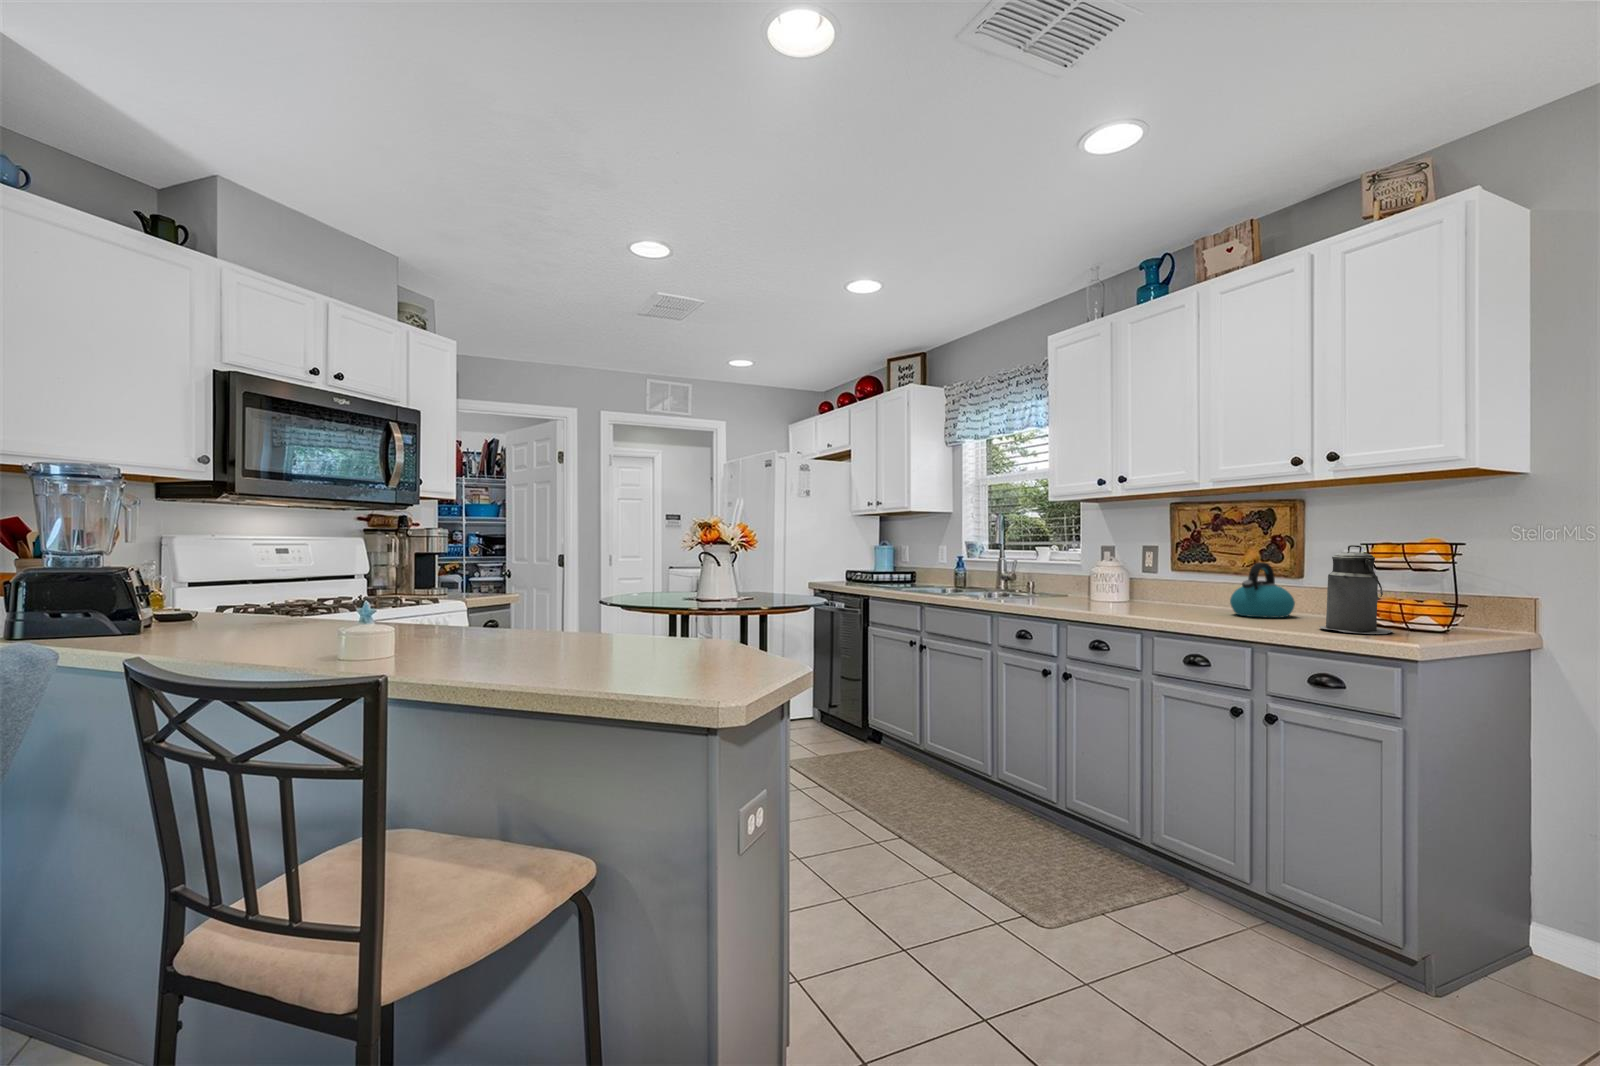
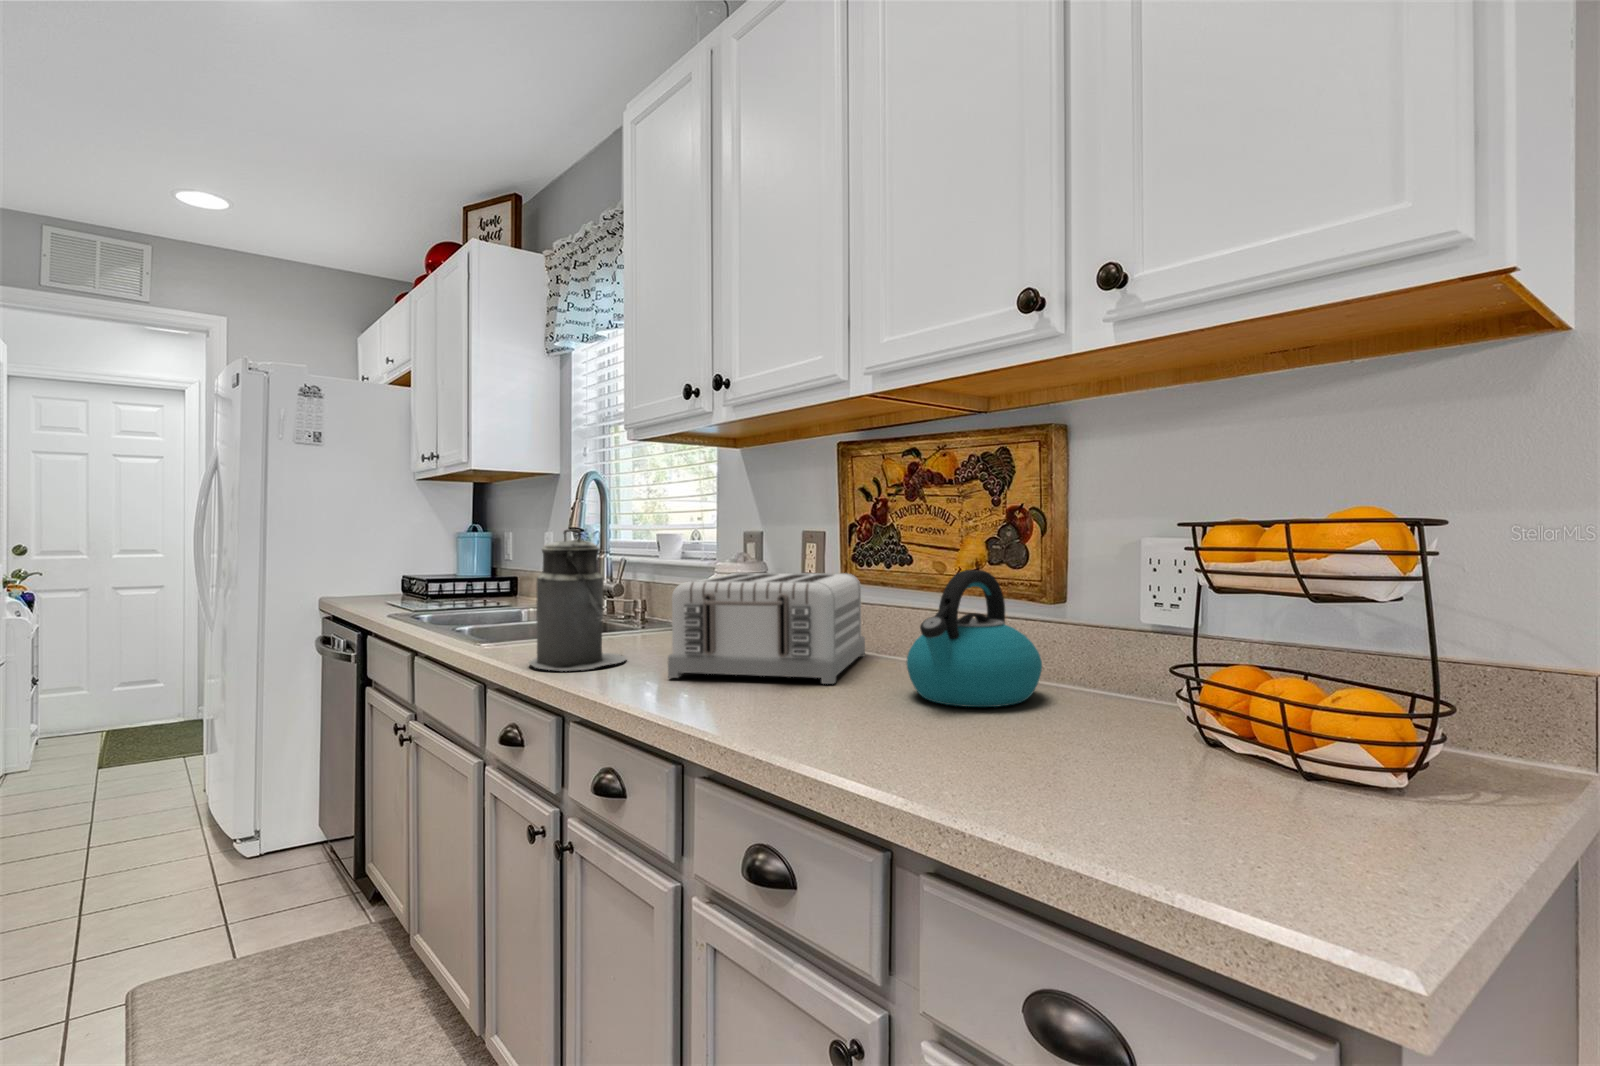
canister: present [1320,545,1393,634] -> present [529,529,627,671]
toaster: none [1108,566,1191,612] -> present [668,573,865,684]

